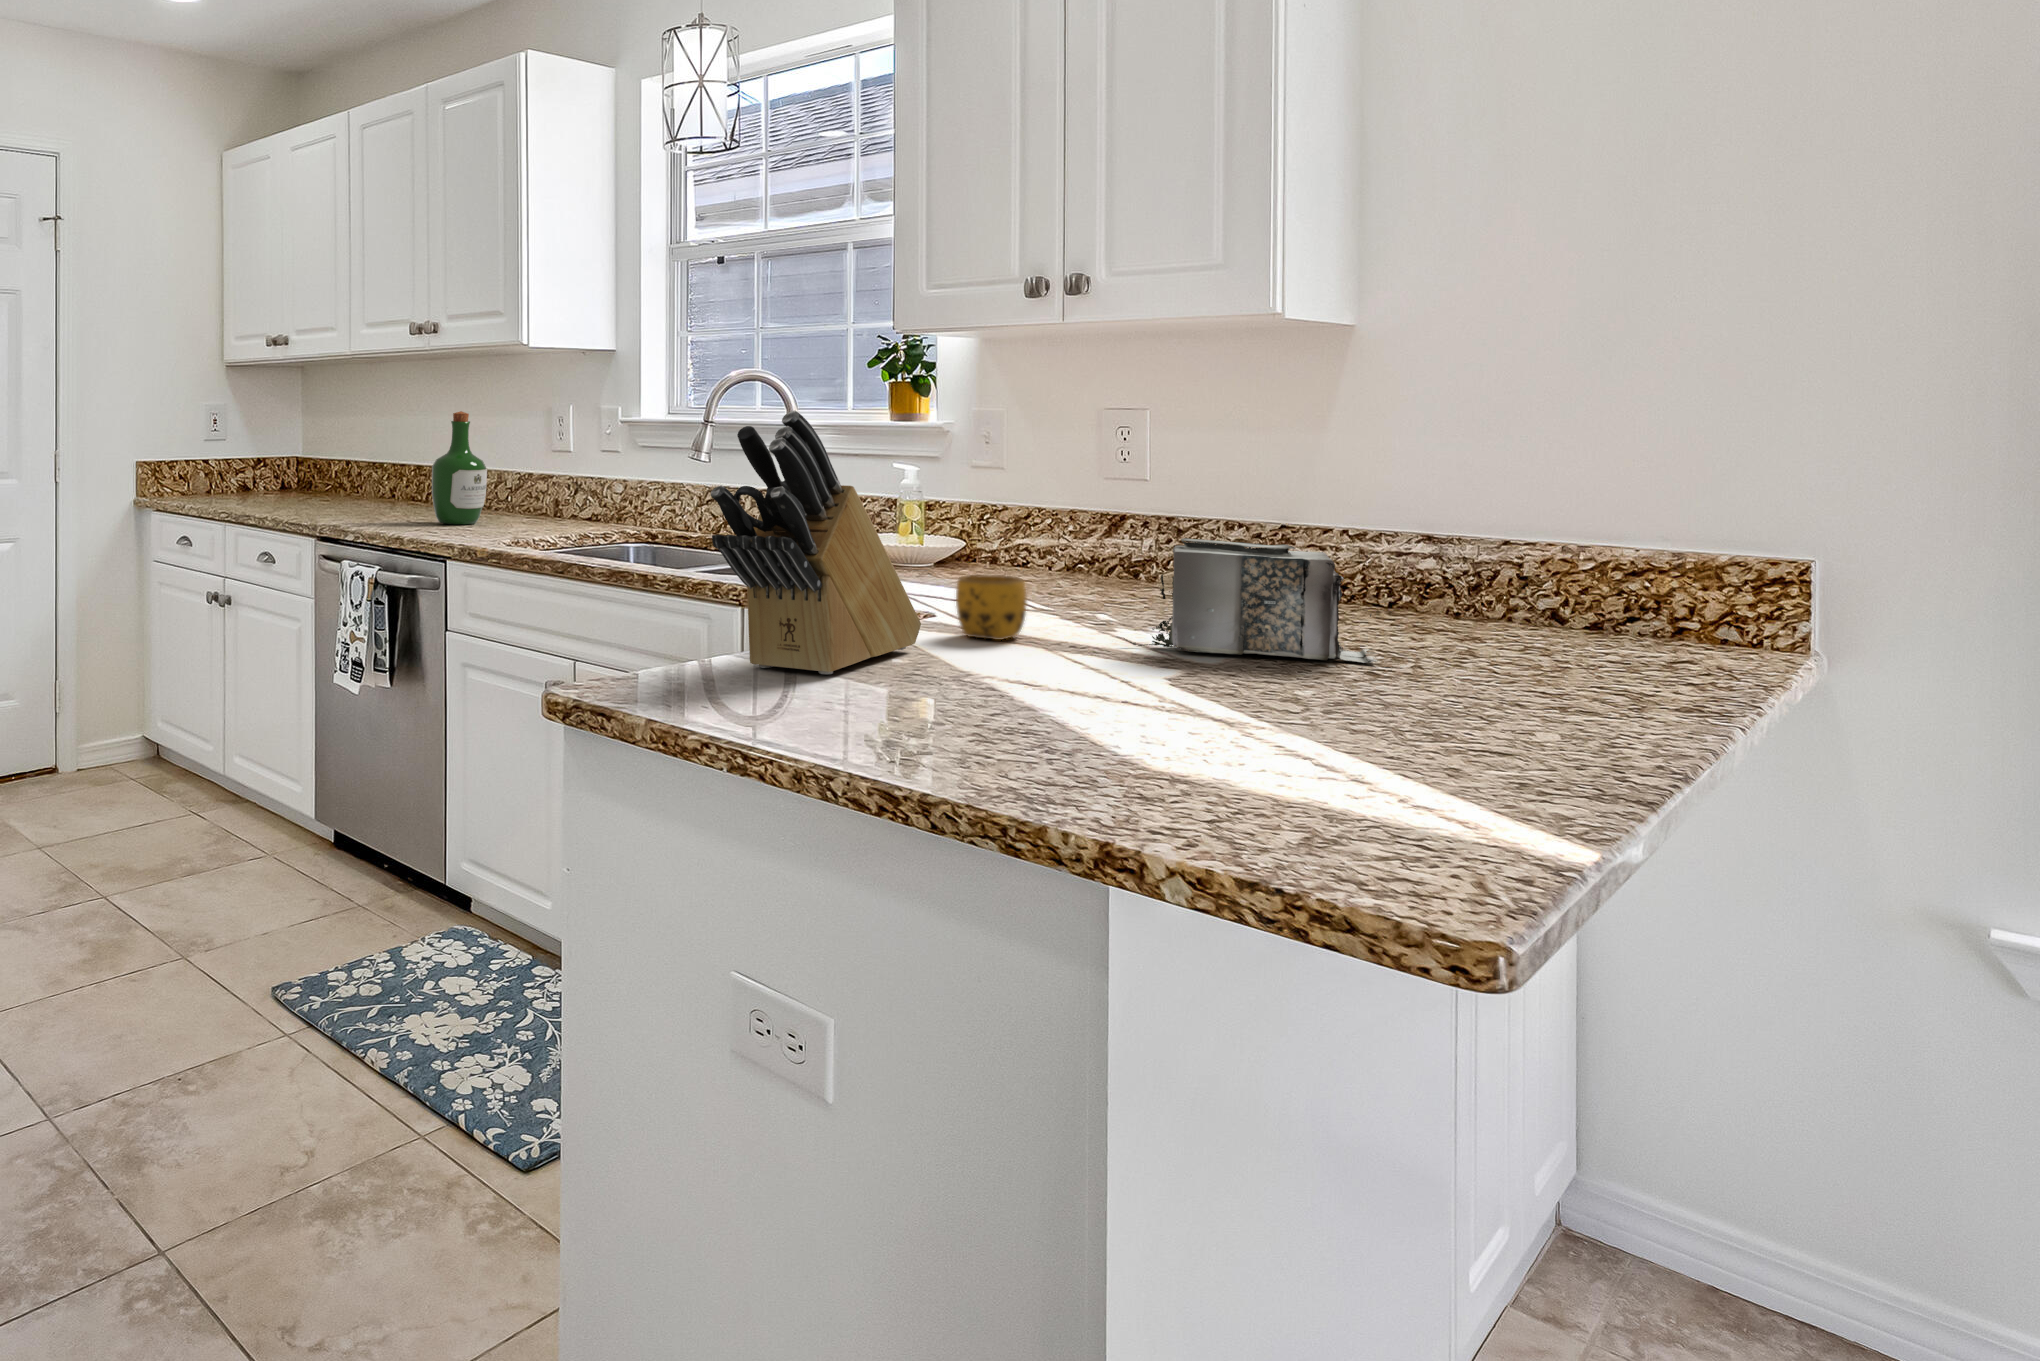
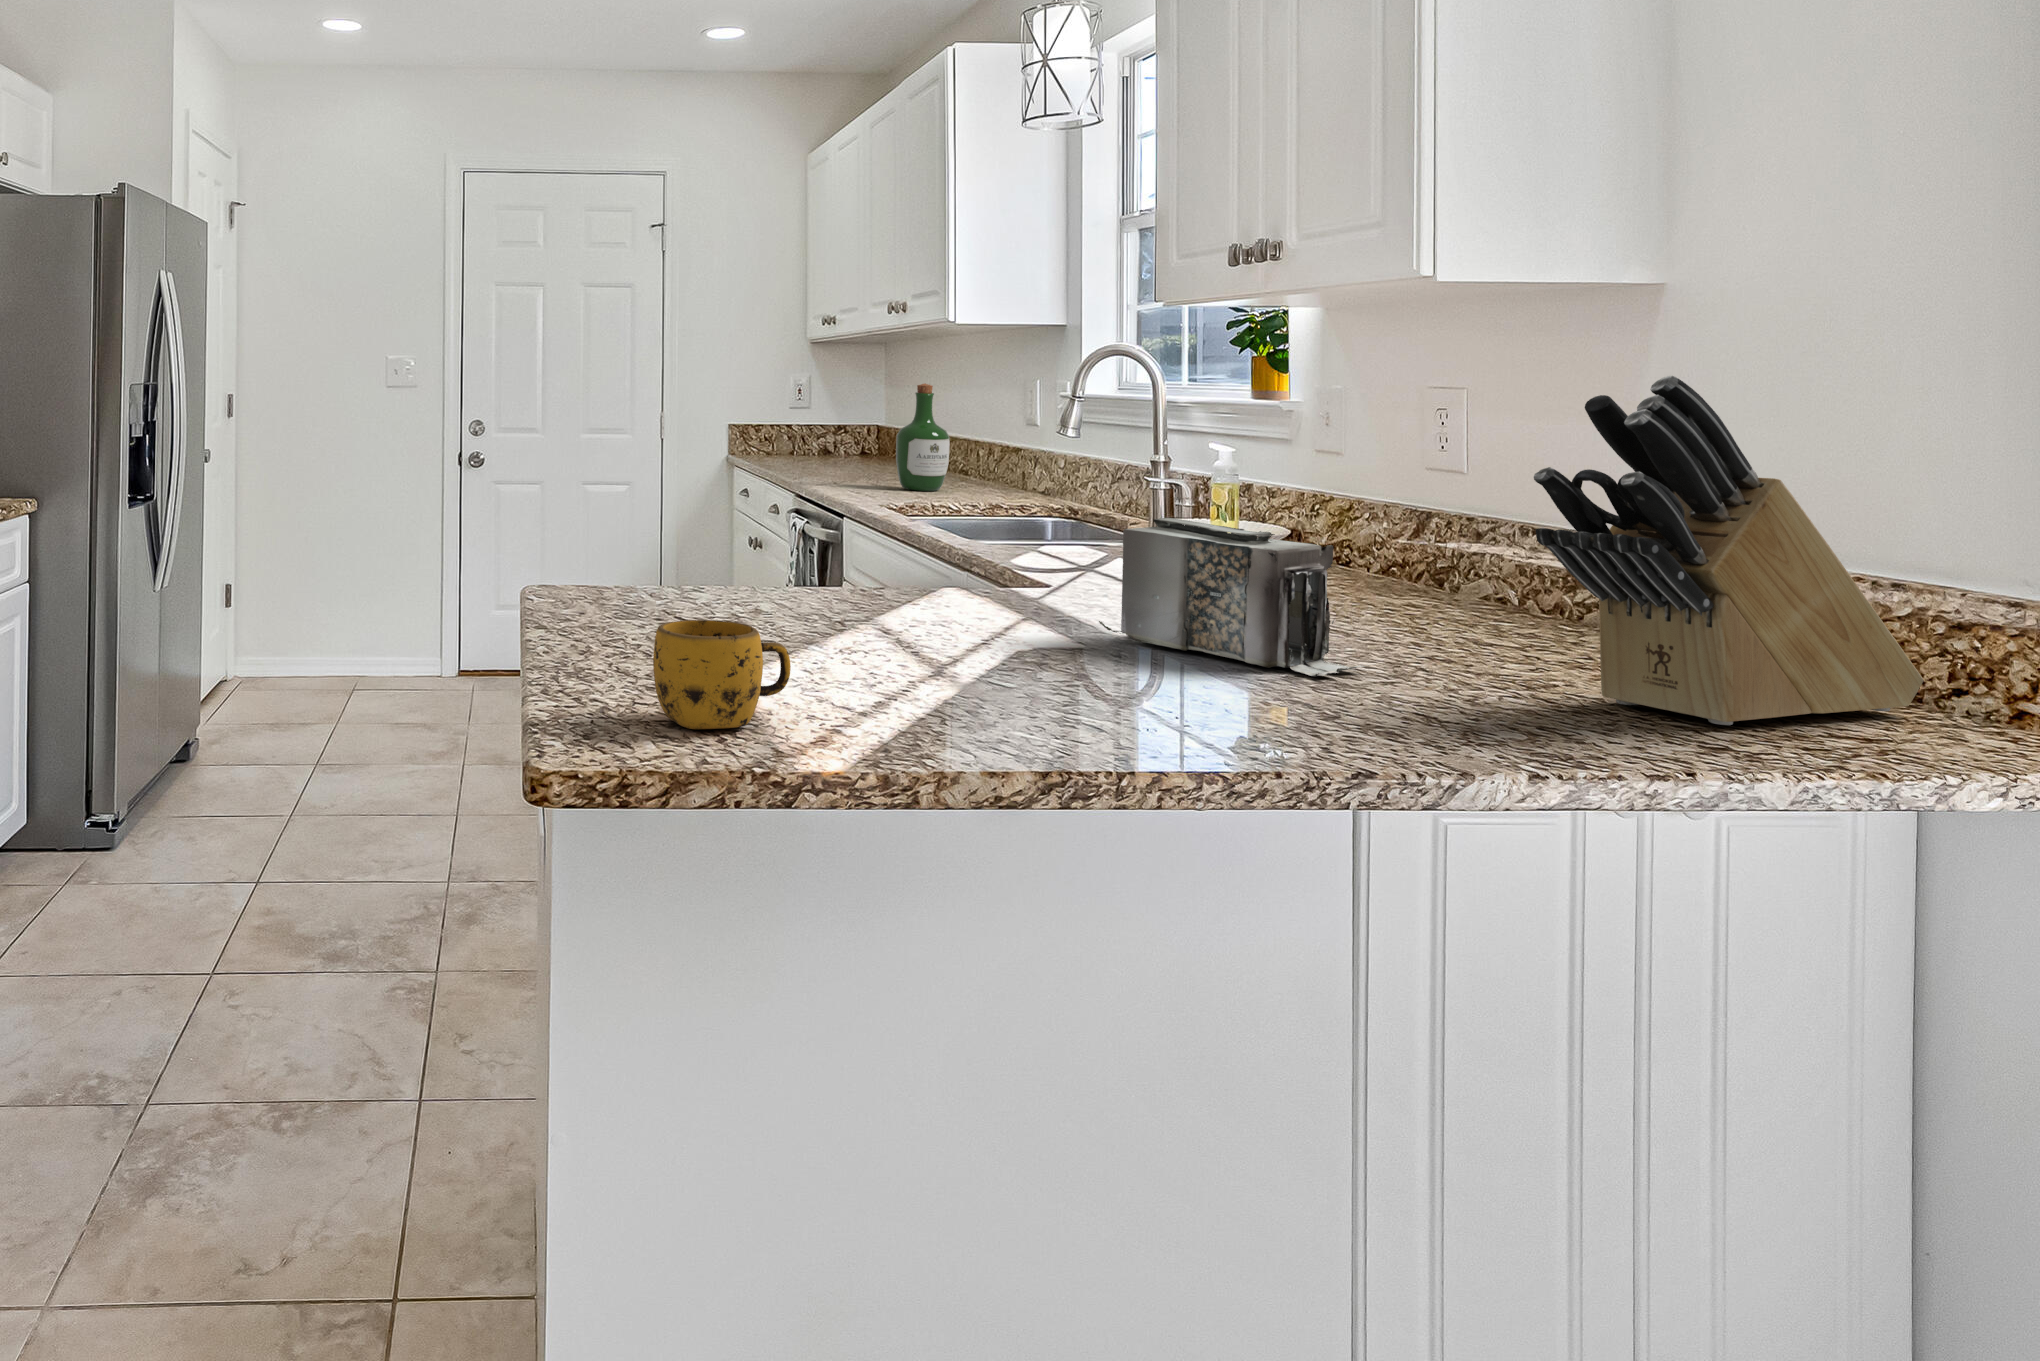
knife block: present [711,411,921,674] -> present [1534,375,1924,725]
mug: present [956,575,1027,640] -> present [653,620,791,729]

